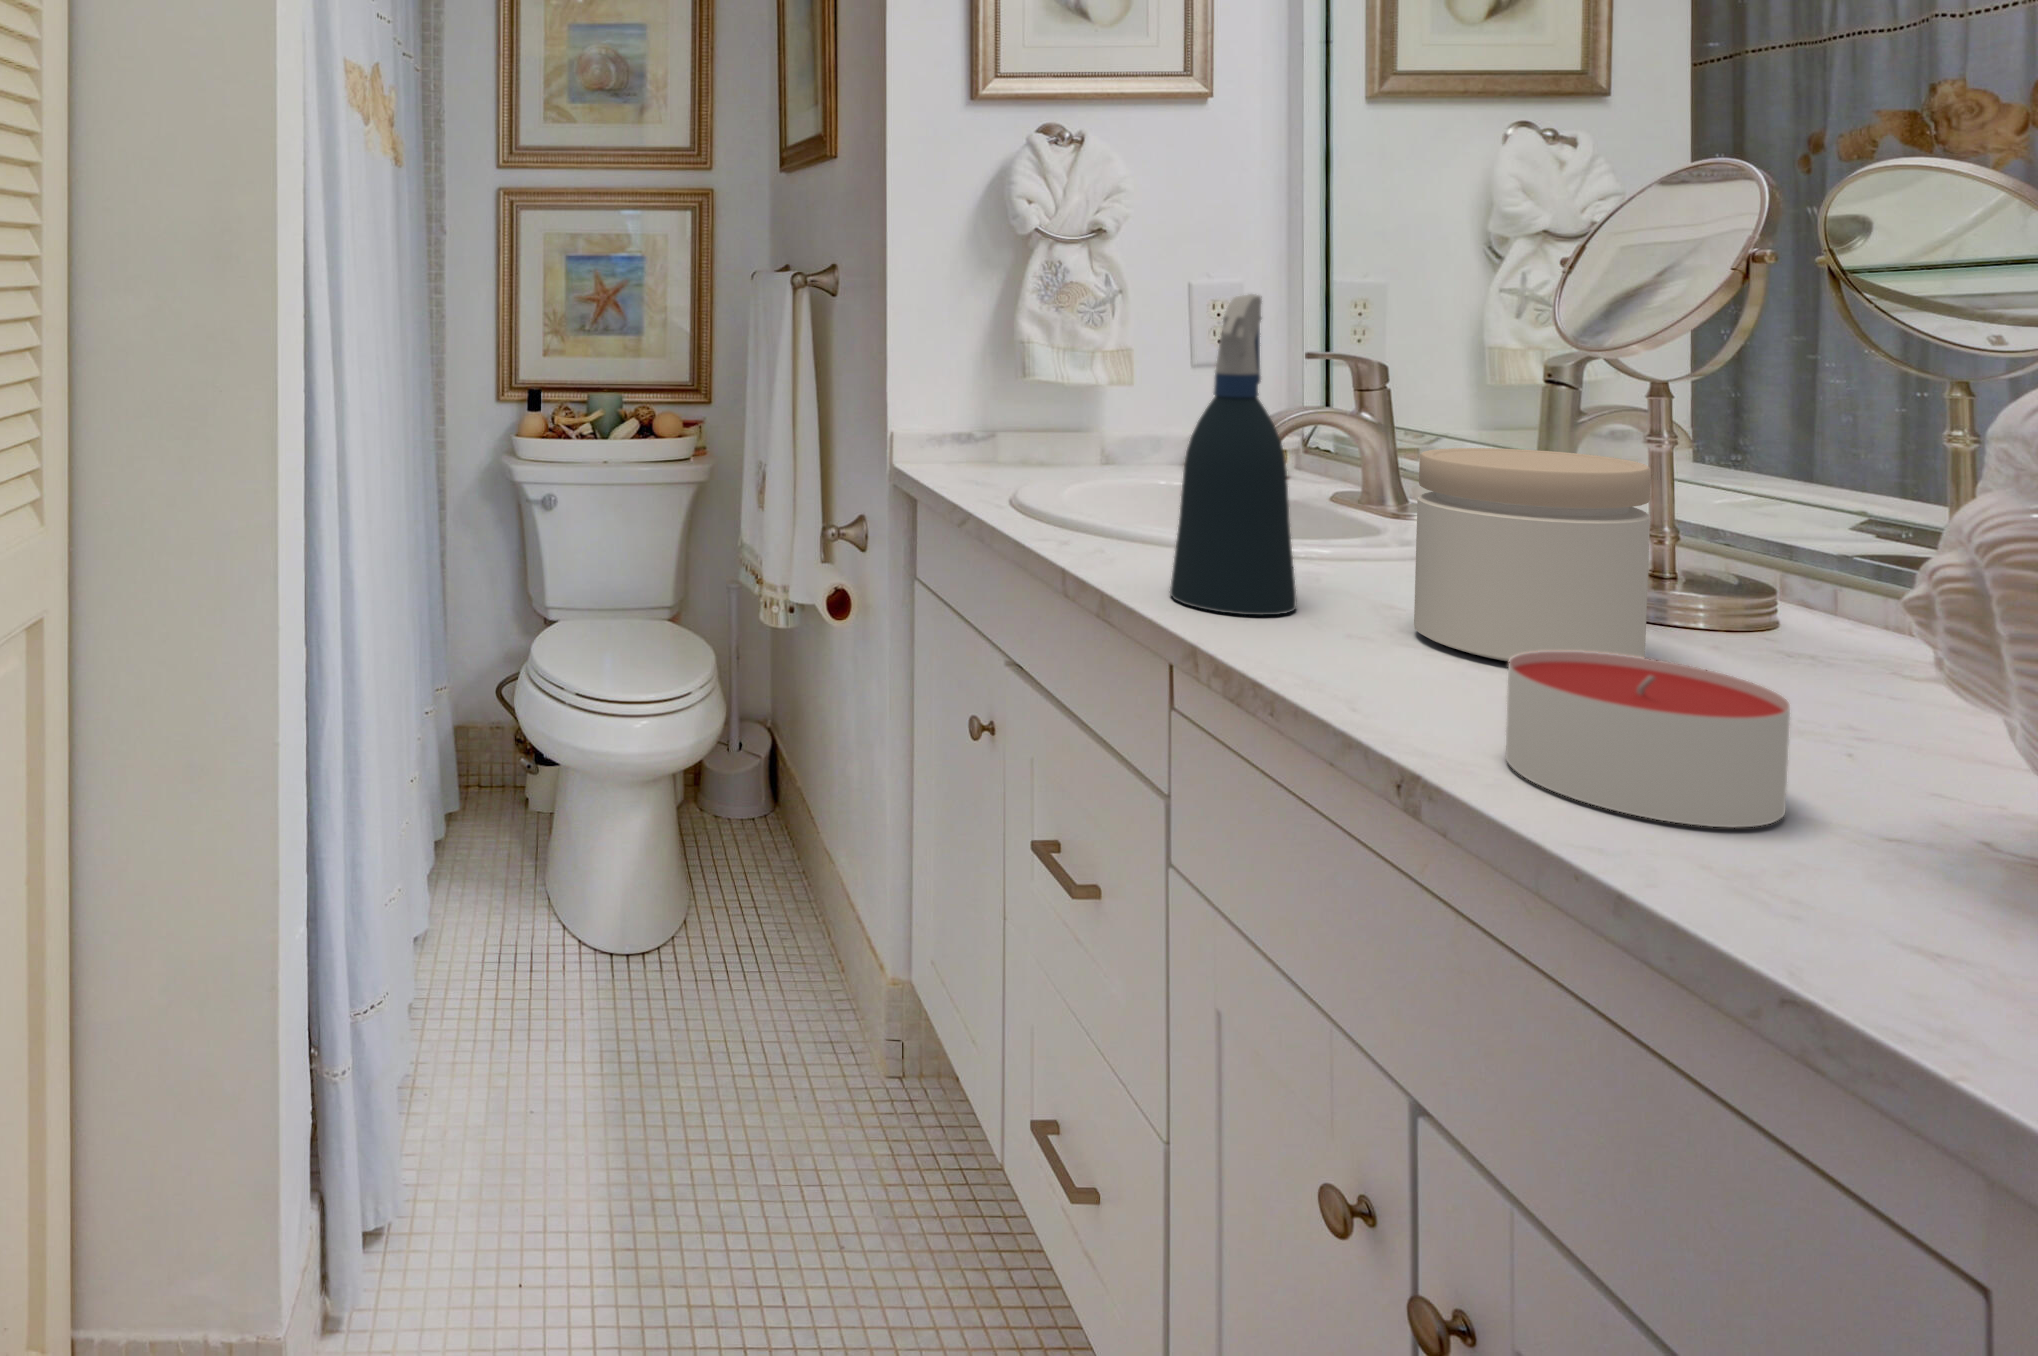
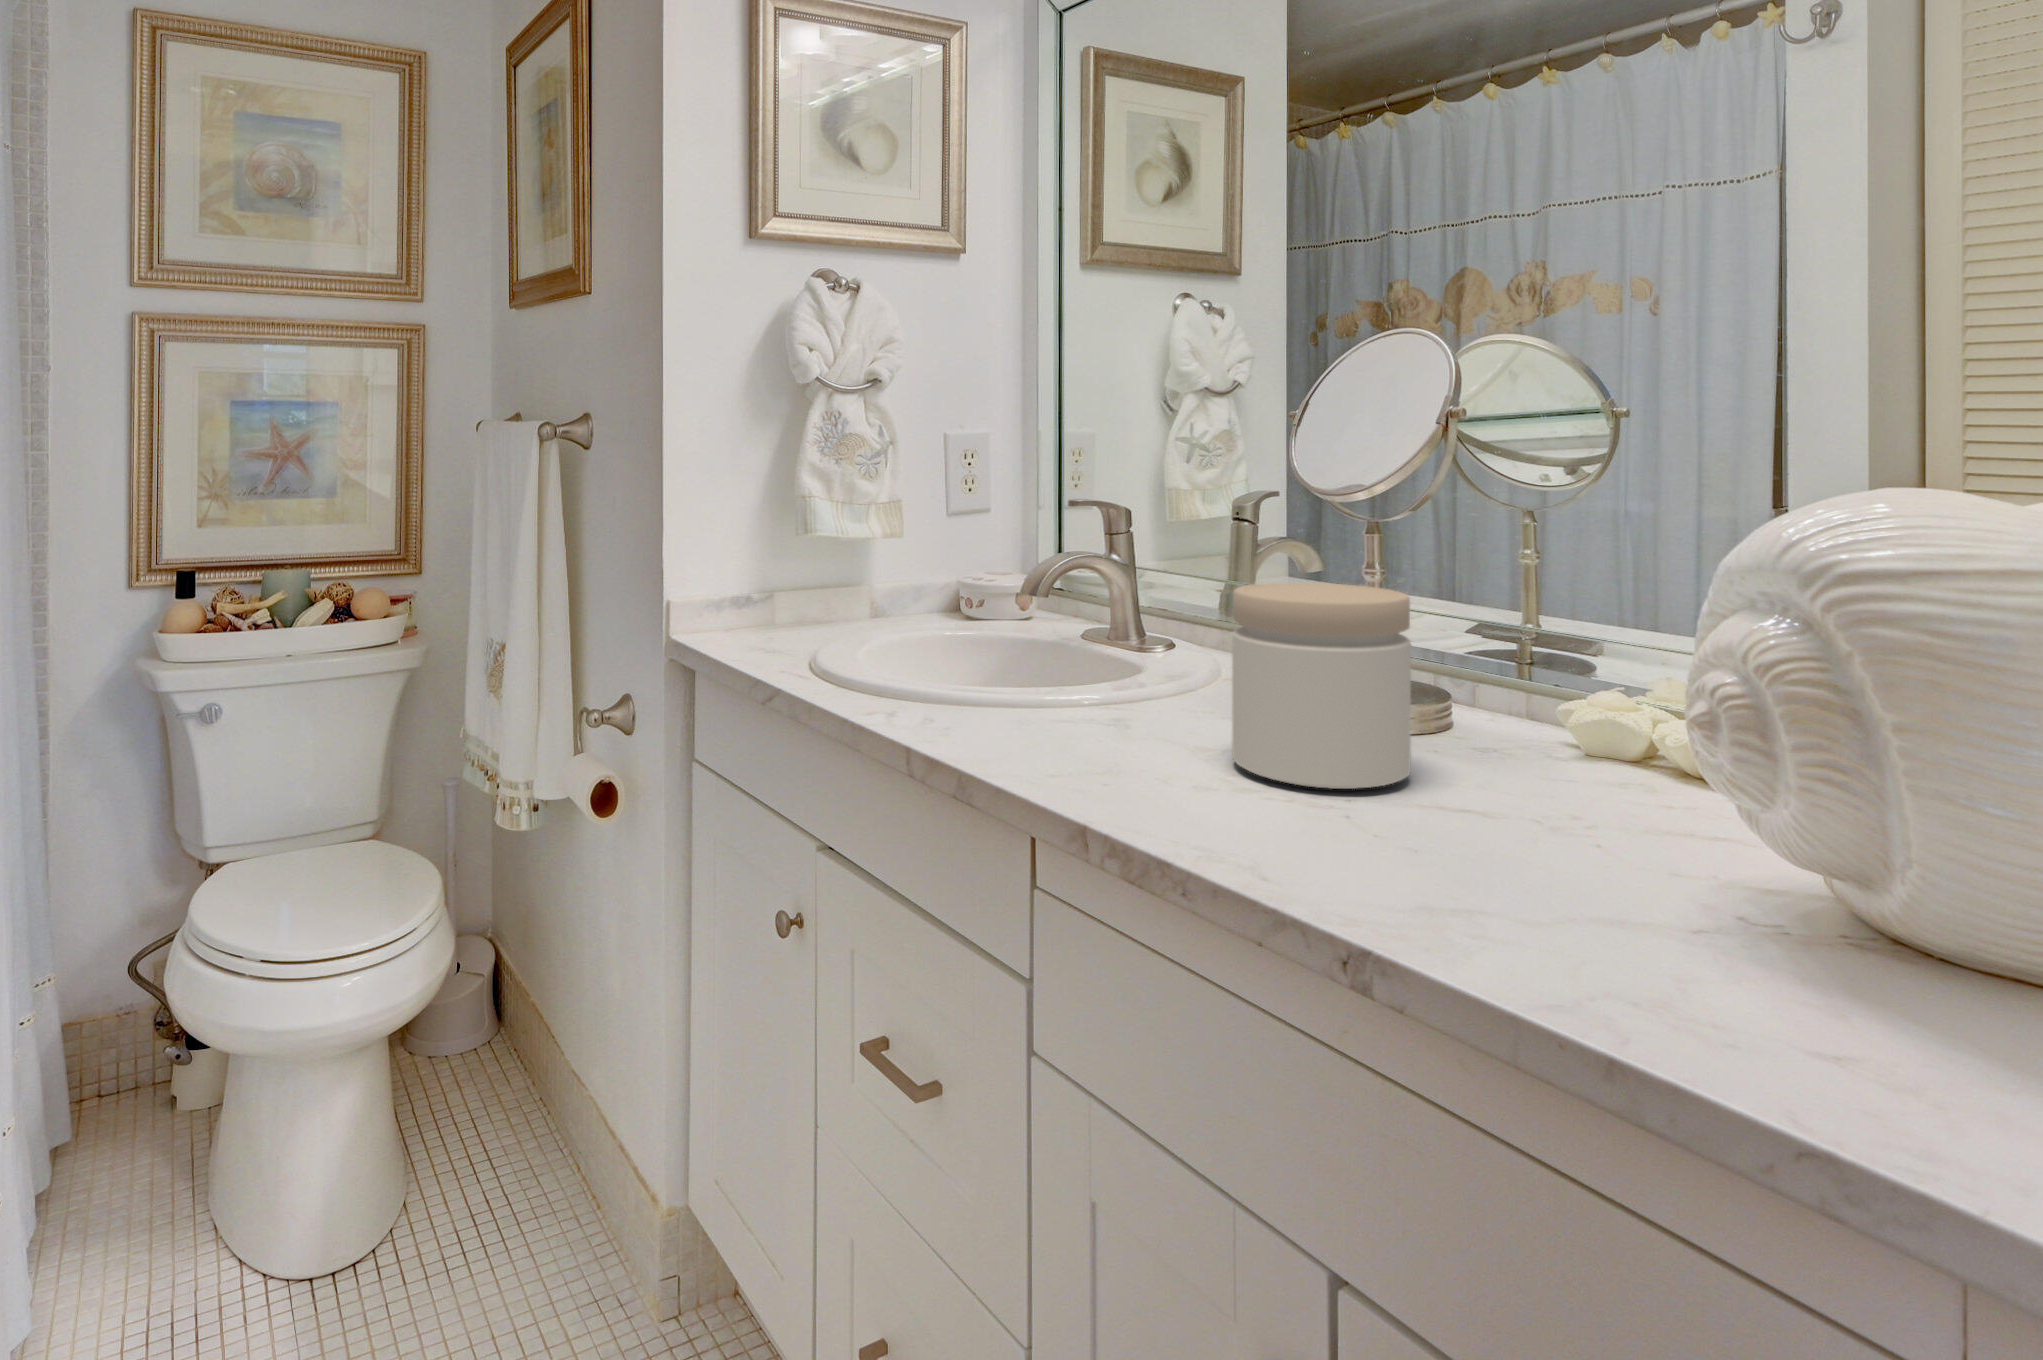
spray bottle: present [1170,294,1296,615] -> none [1015,438,1131,771]
candle: present [1506,651,1790,827] -> none [1409,780,1637,951]

